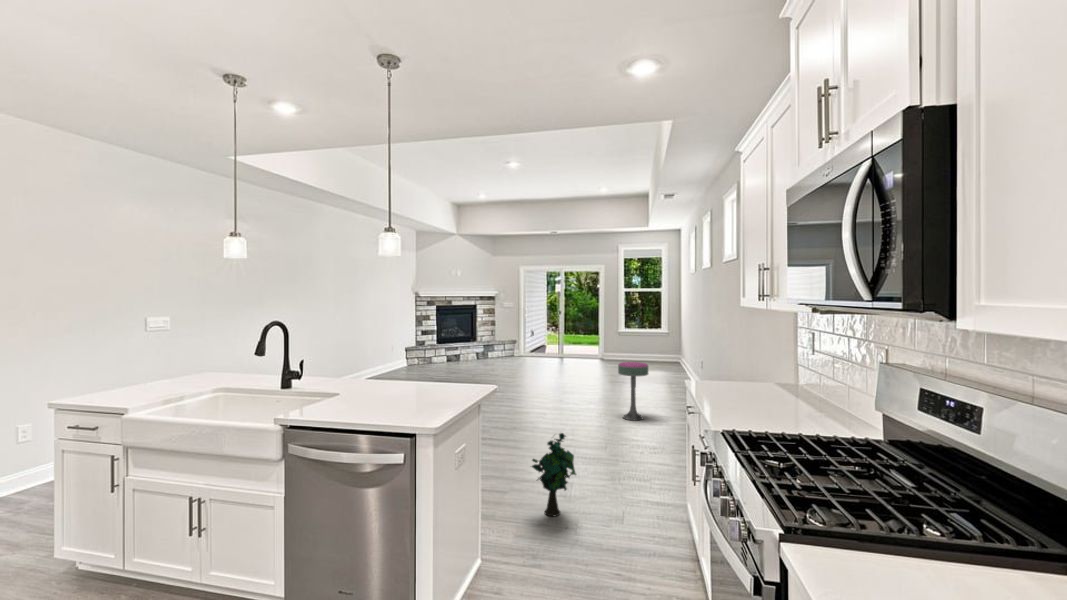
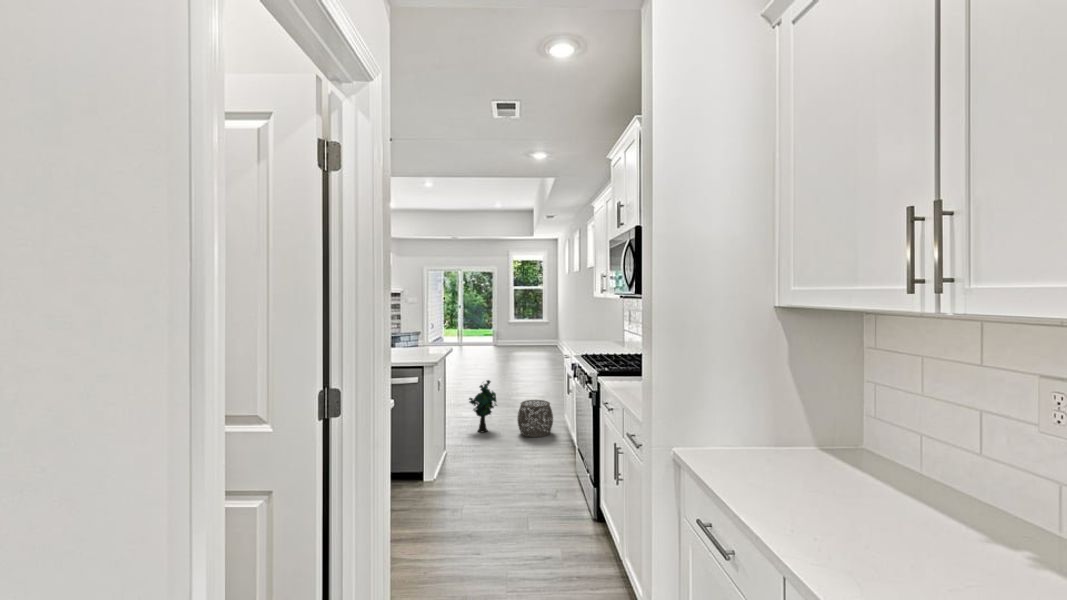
bar stool: present [618,362,648,420] -> none [515,342,537,384]
woven basket: none [606,471,668,543] -> present [517,400,553,437]

